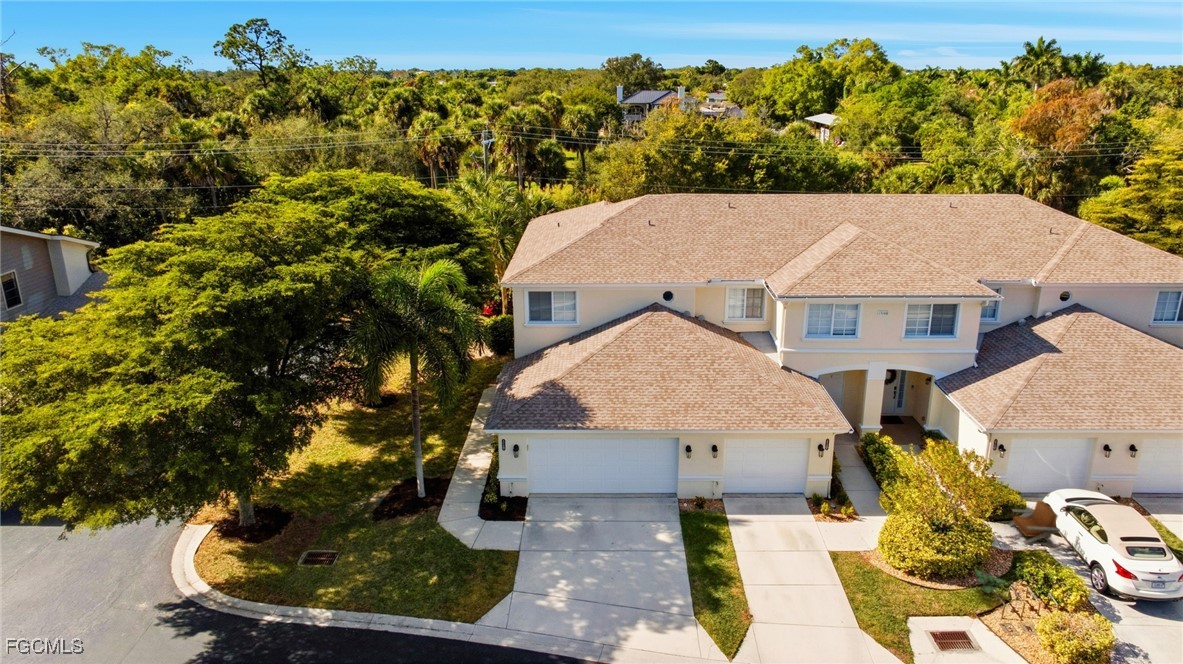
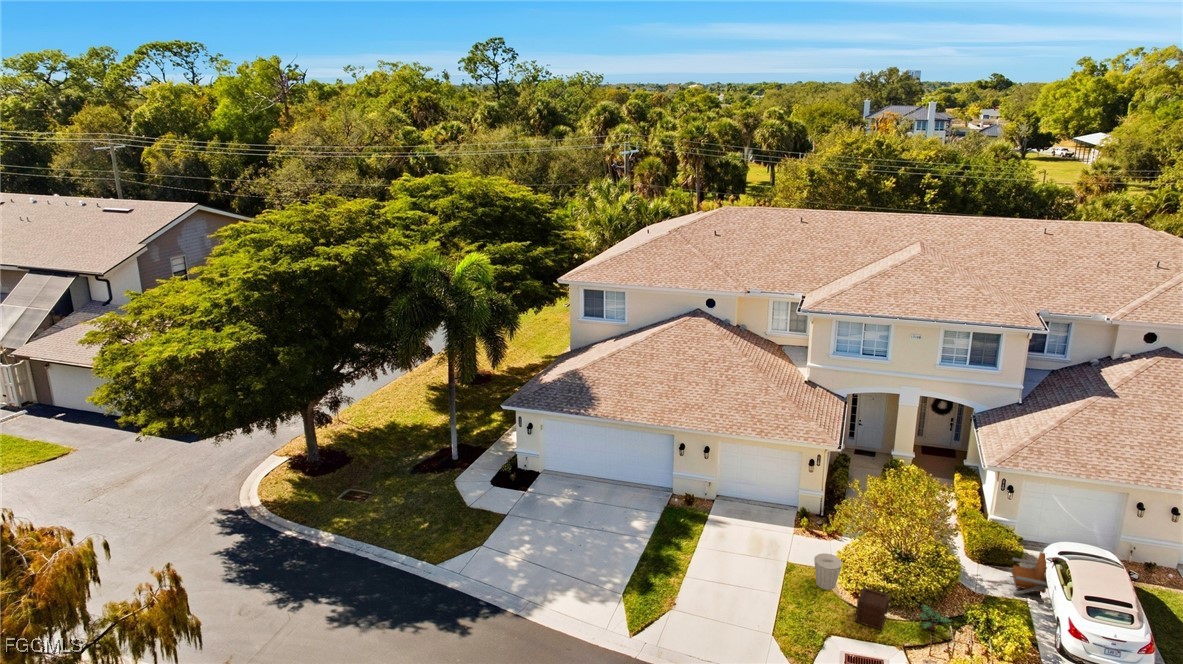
trash can: none [862,535,890,571] -> present [814,553,842,590]
wooden crate: none [917,563,954,603] -> present [855,587,889,630]

